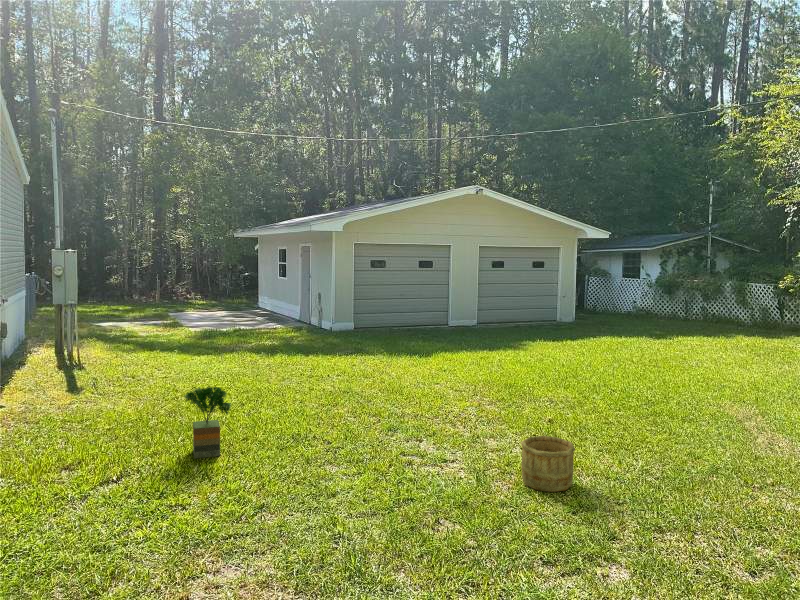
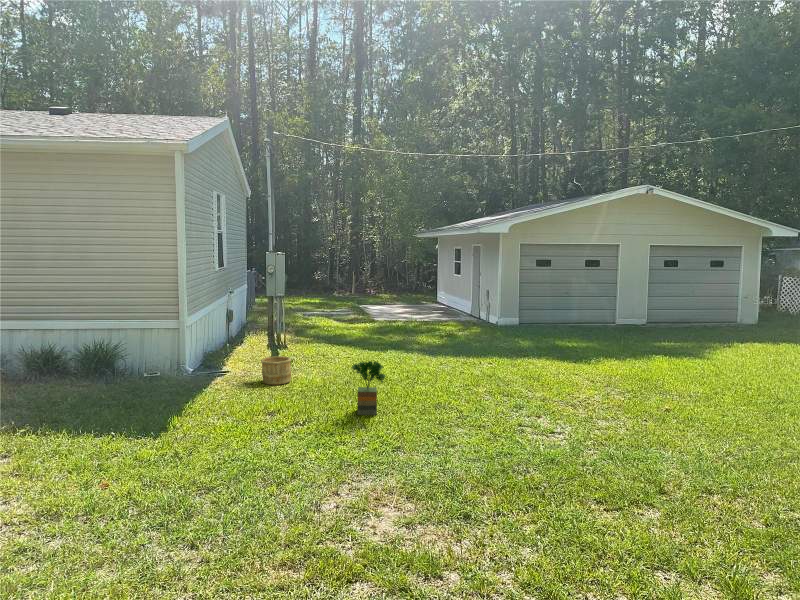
wooden bucket: present [521,436,575,492] -> present [261,356,291,385]

